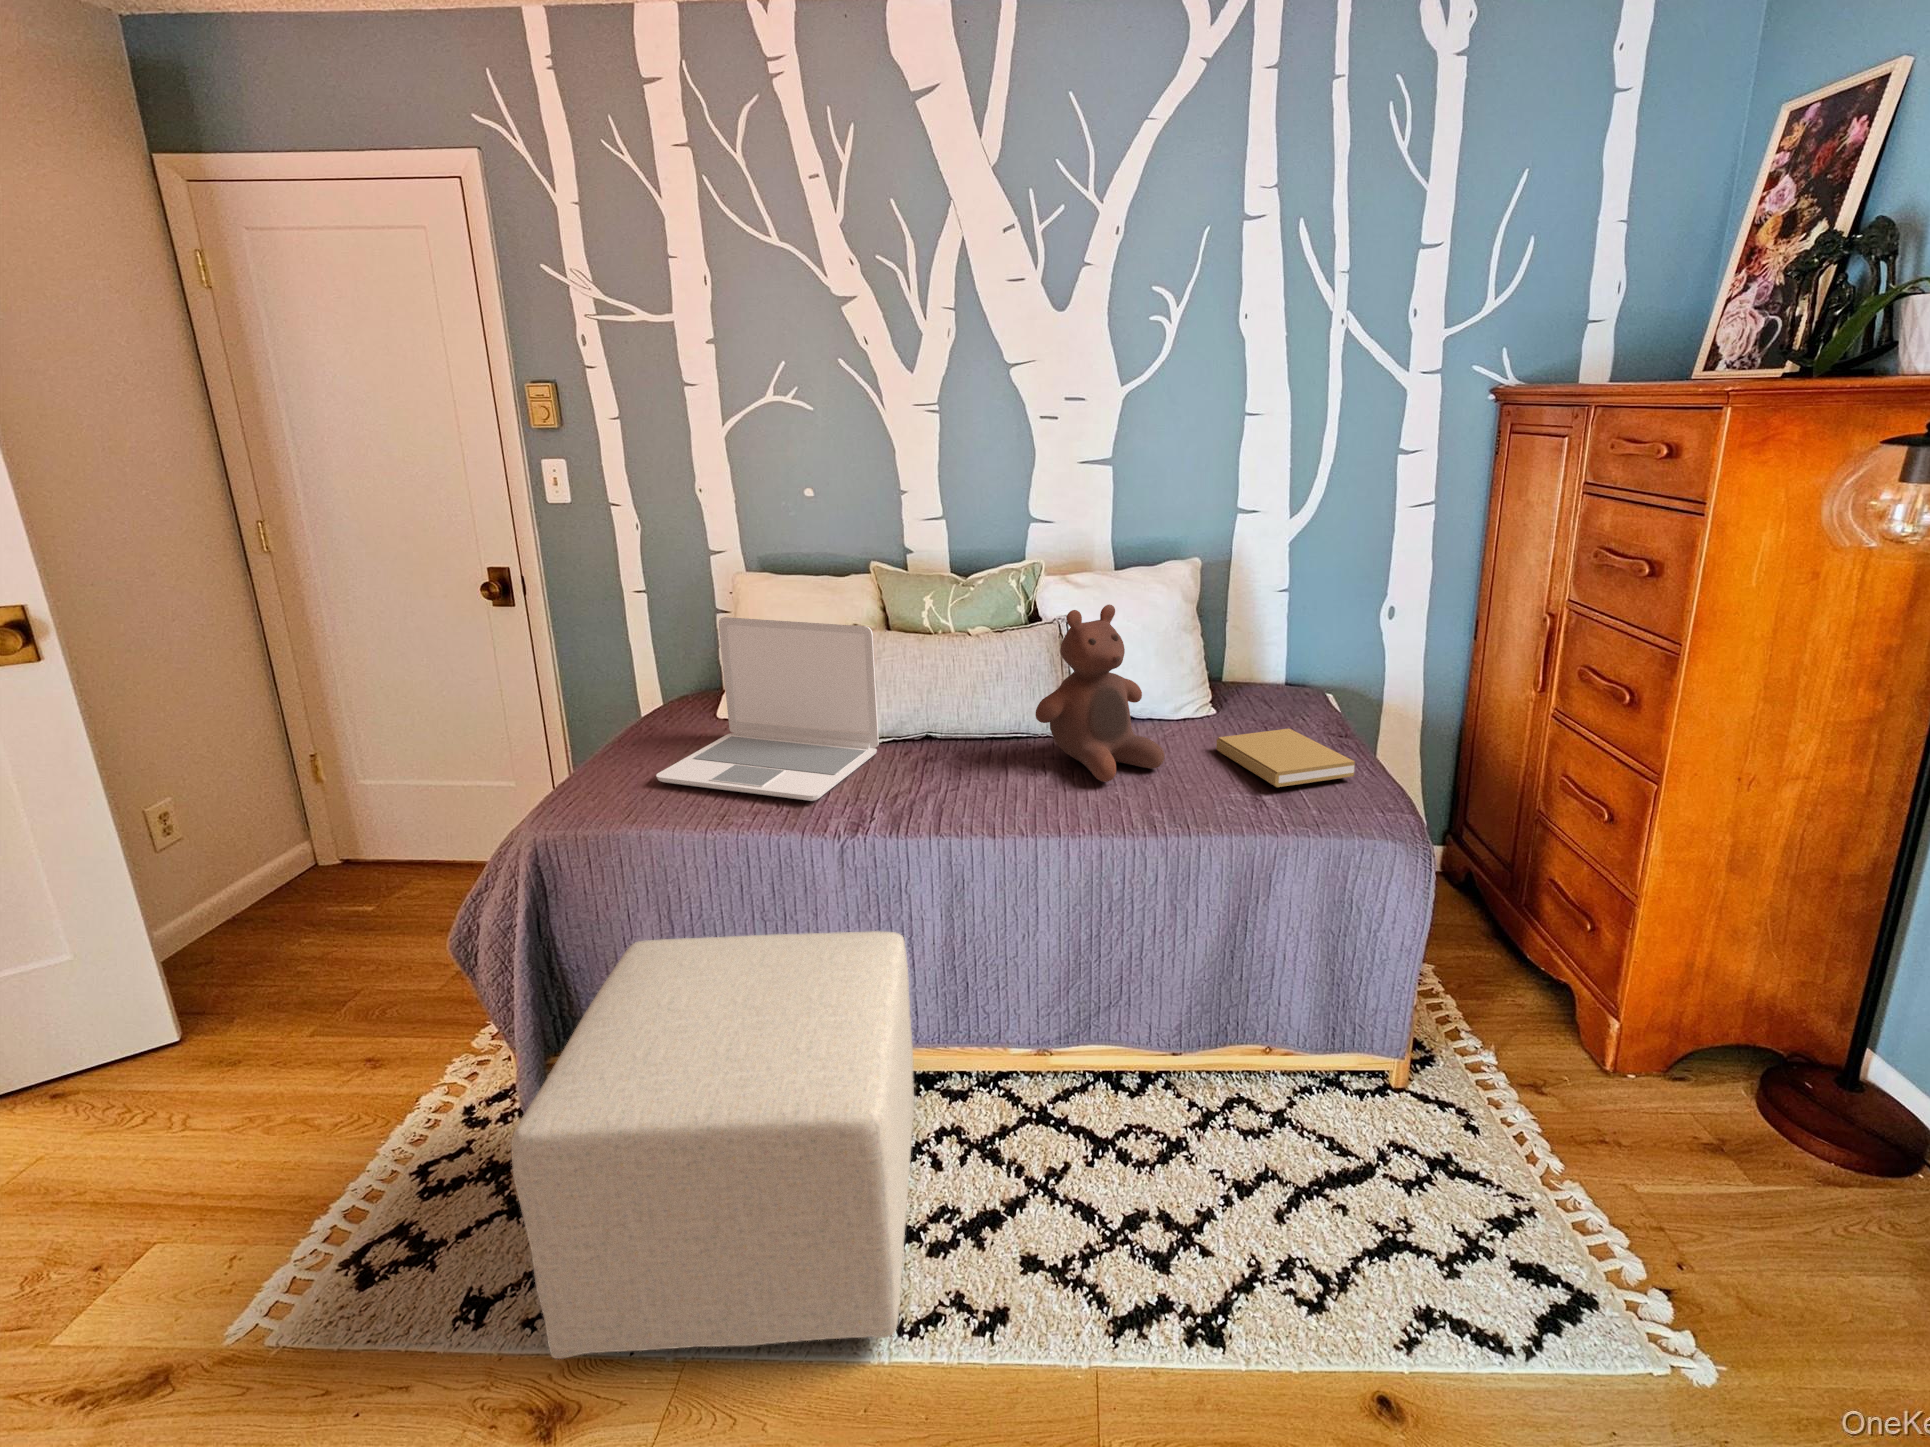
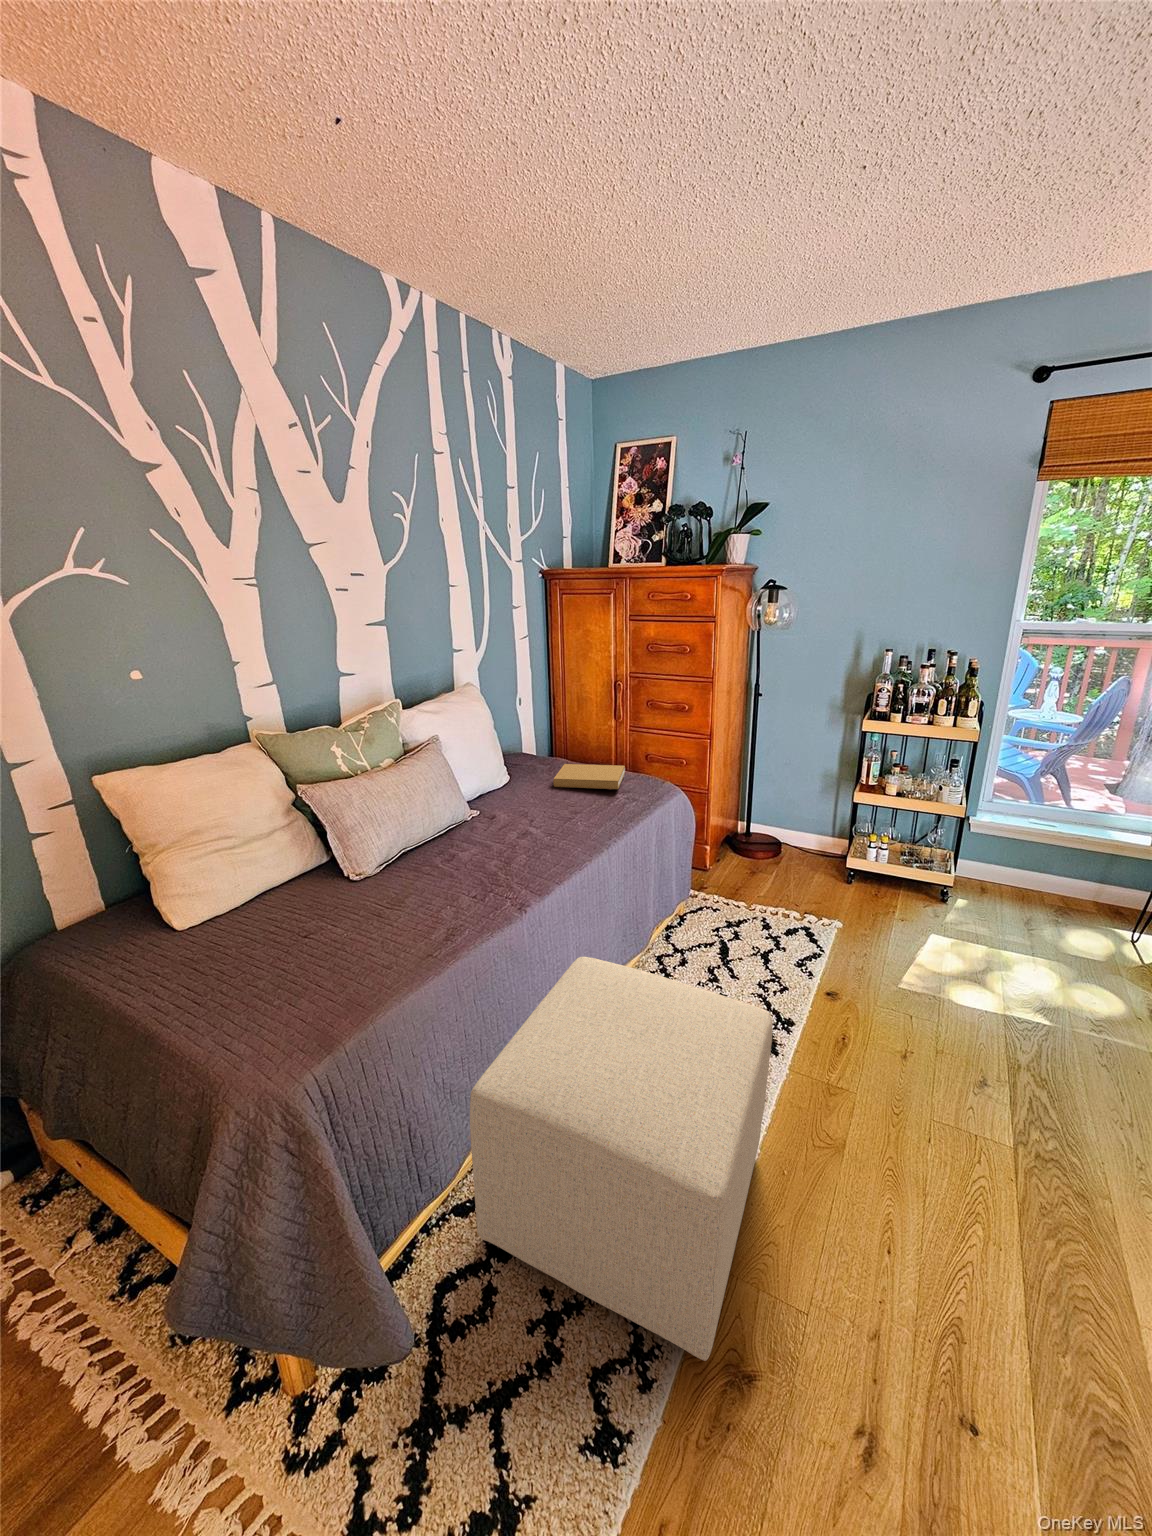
stuffed bear: present [1036,604,1165,782] -> none [495,711,564,821]
laptop: present [656,617,879,801] -> none [230,769,461,980]

